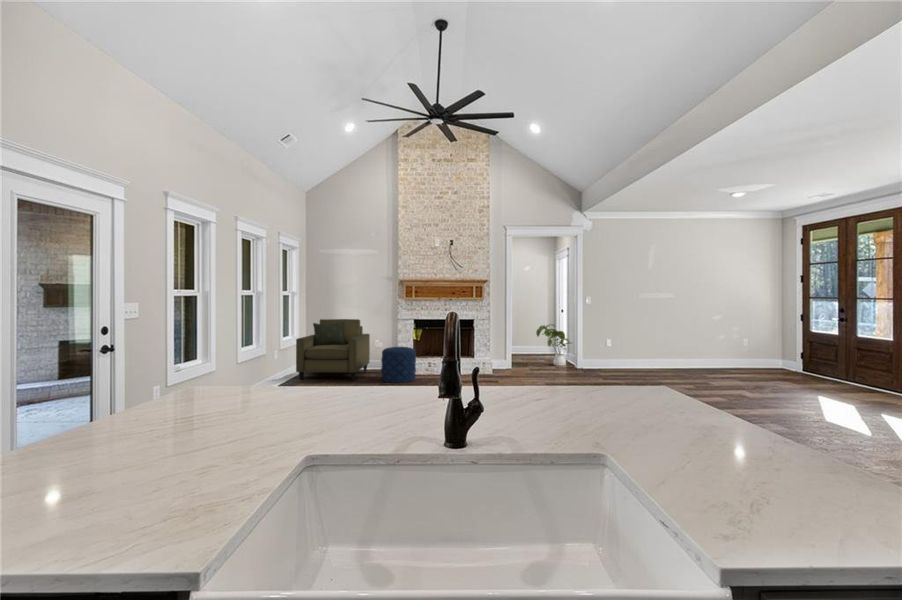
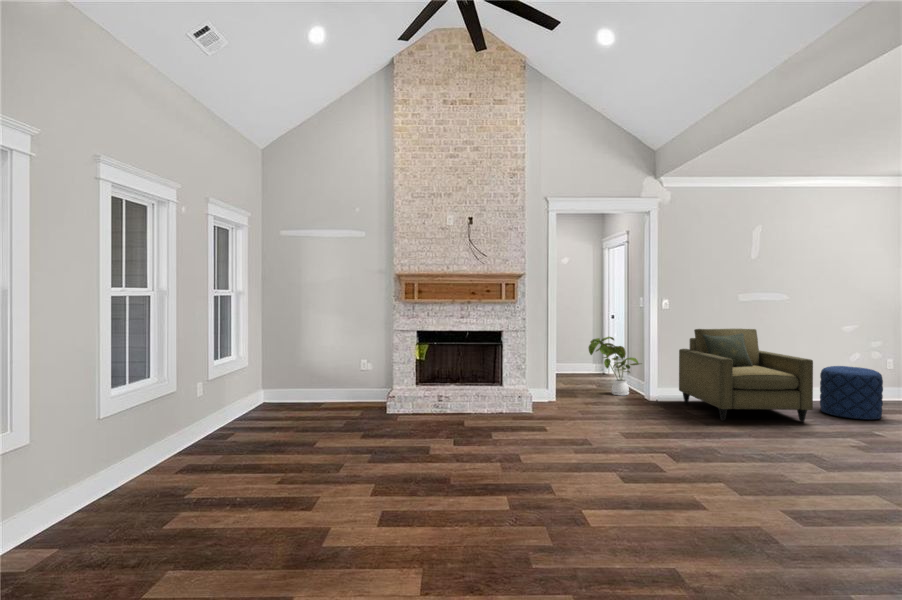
armchair: present [296,319,370,381] -> present [679,328,813,422]
pouf: present [381,347,416,383] -> present [820,366,883,420]

